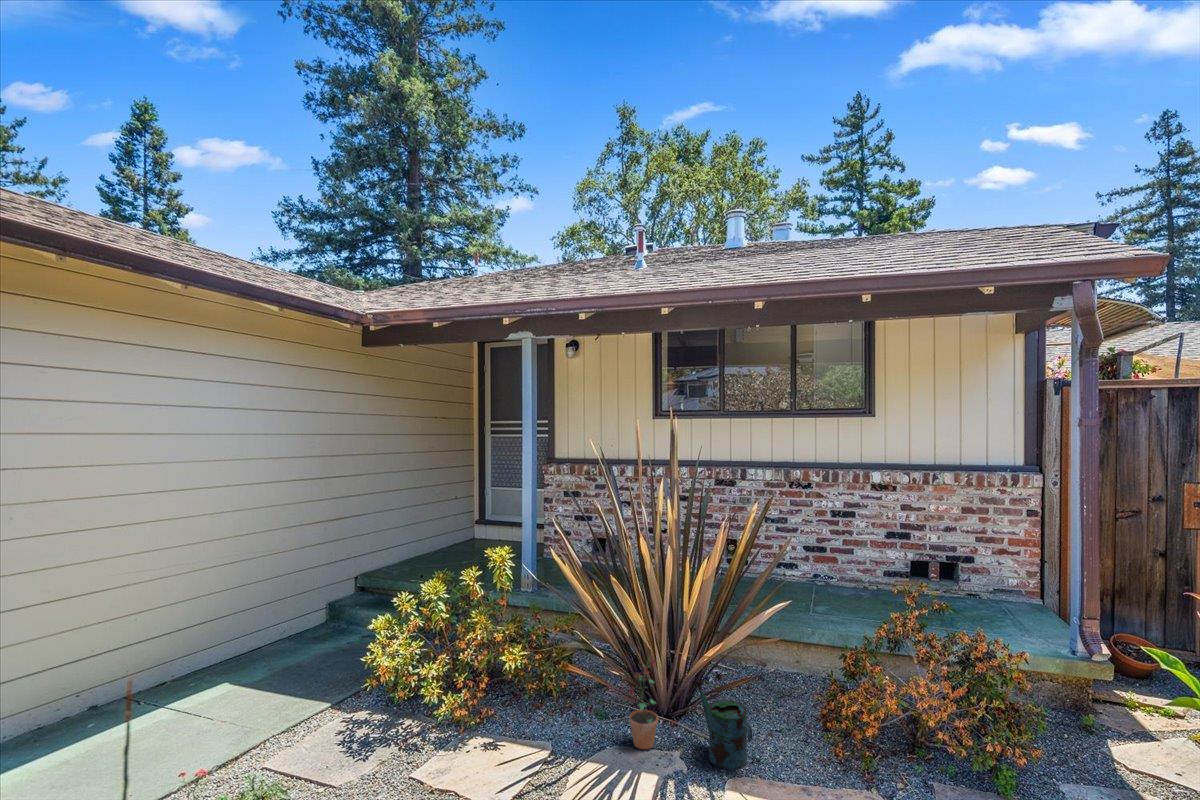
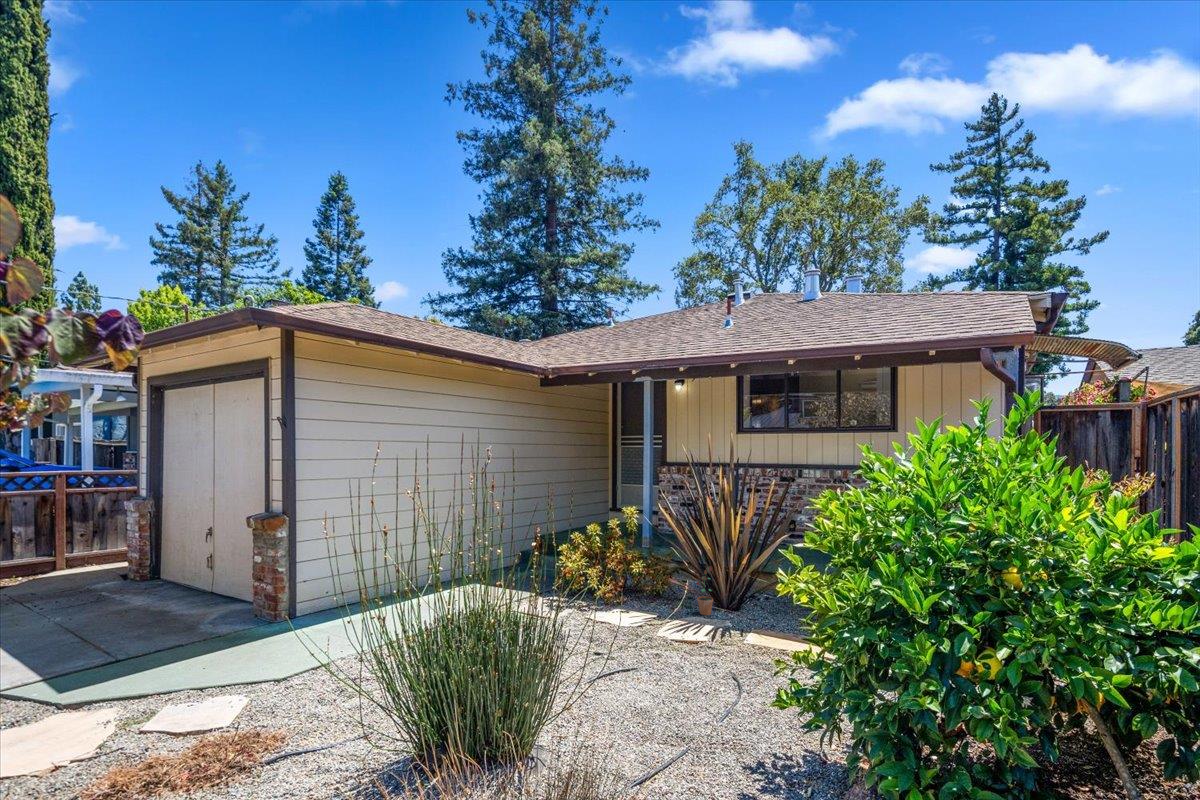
watering can: present [693,680,752,770] -> none [734,582,761,624]

